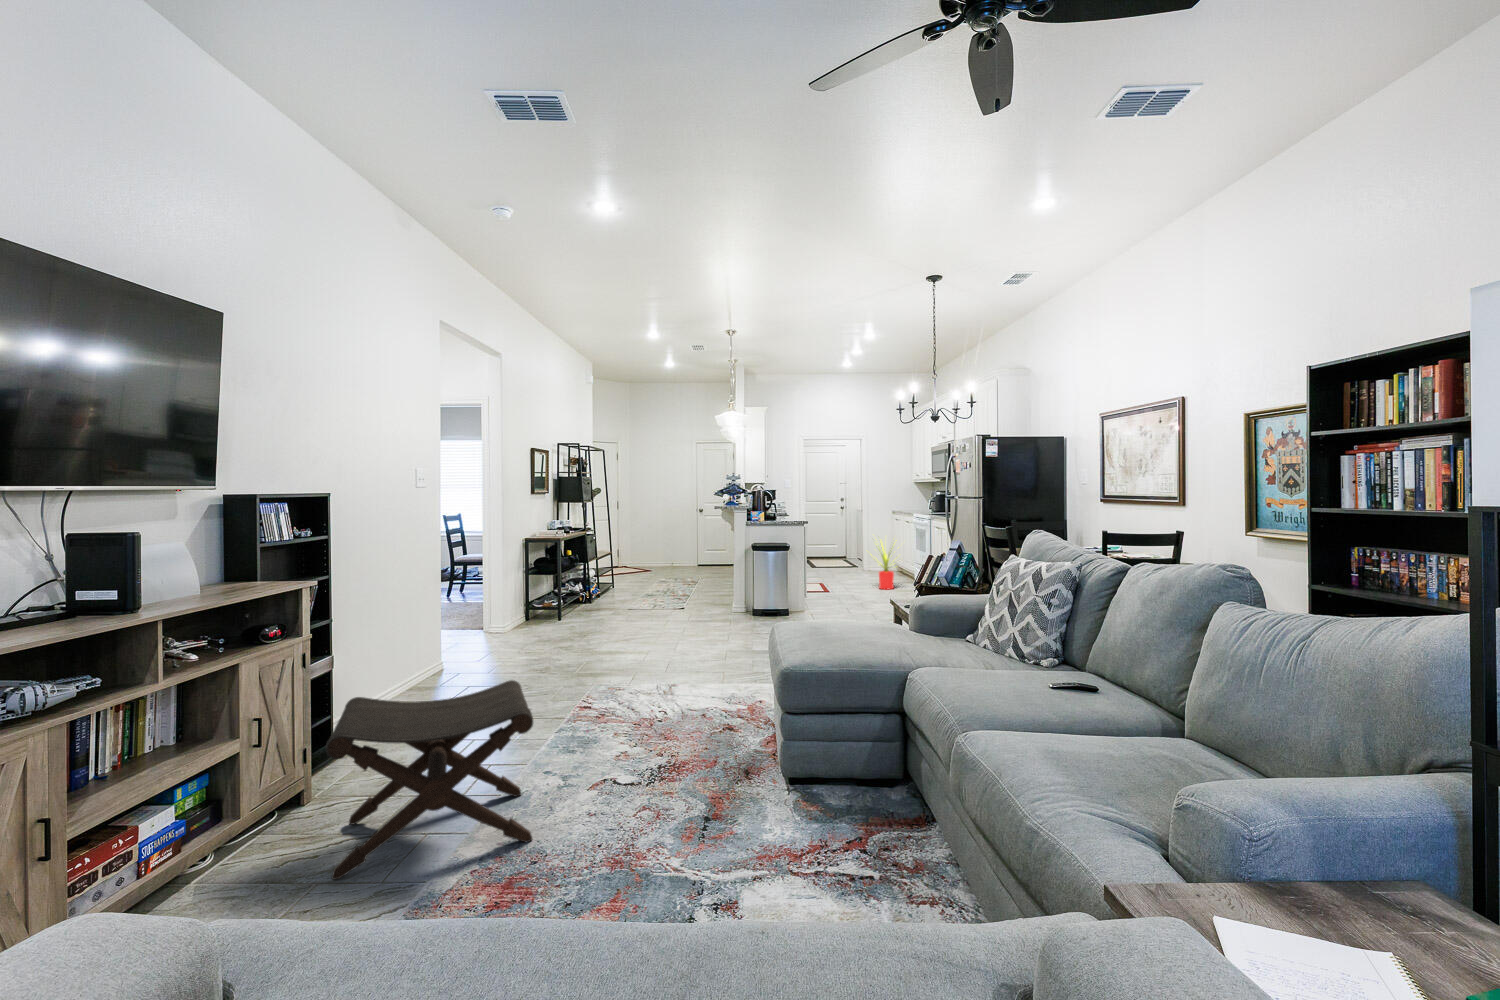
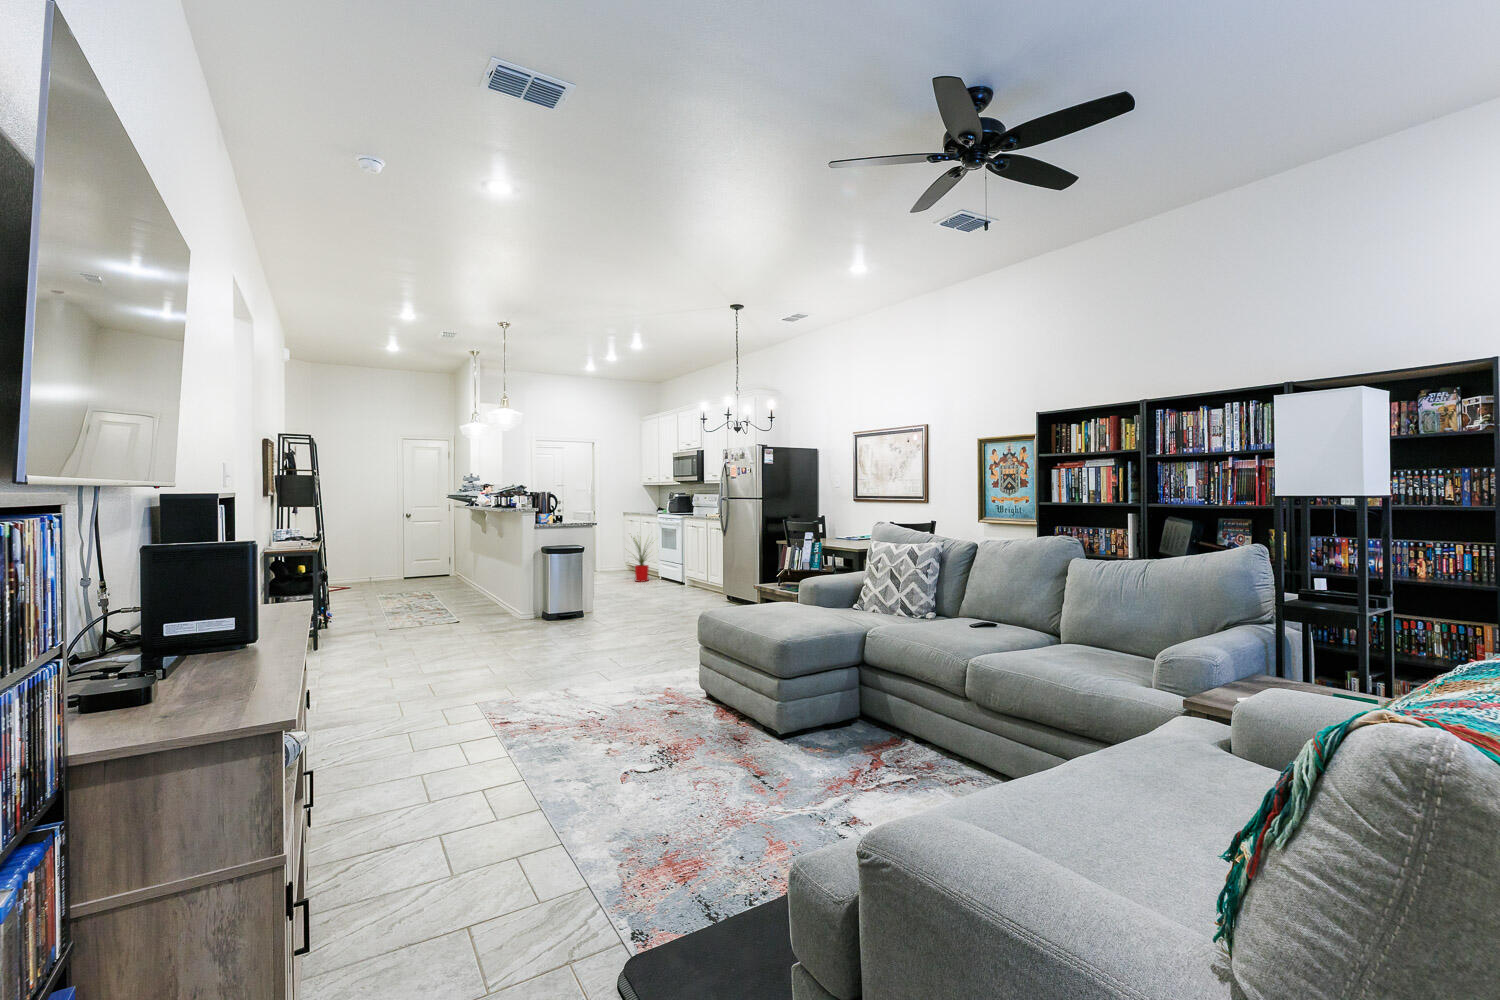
footstool: present [325,680,533,879] -> none [336,679,588,915]

